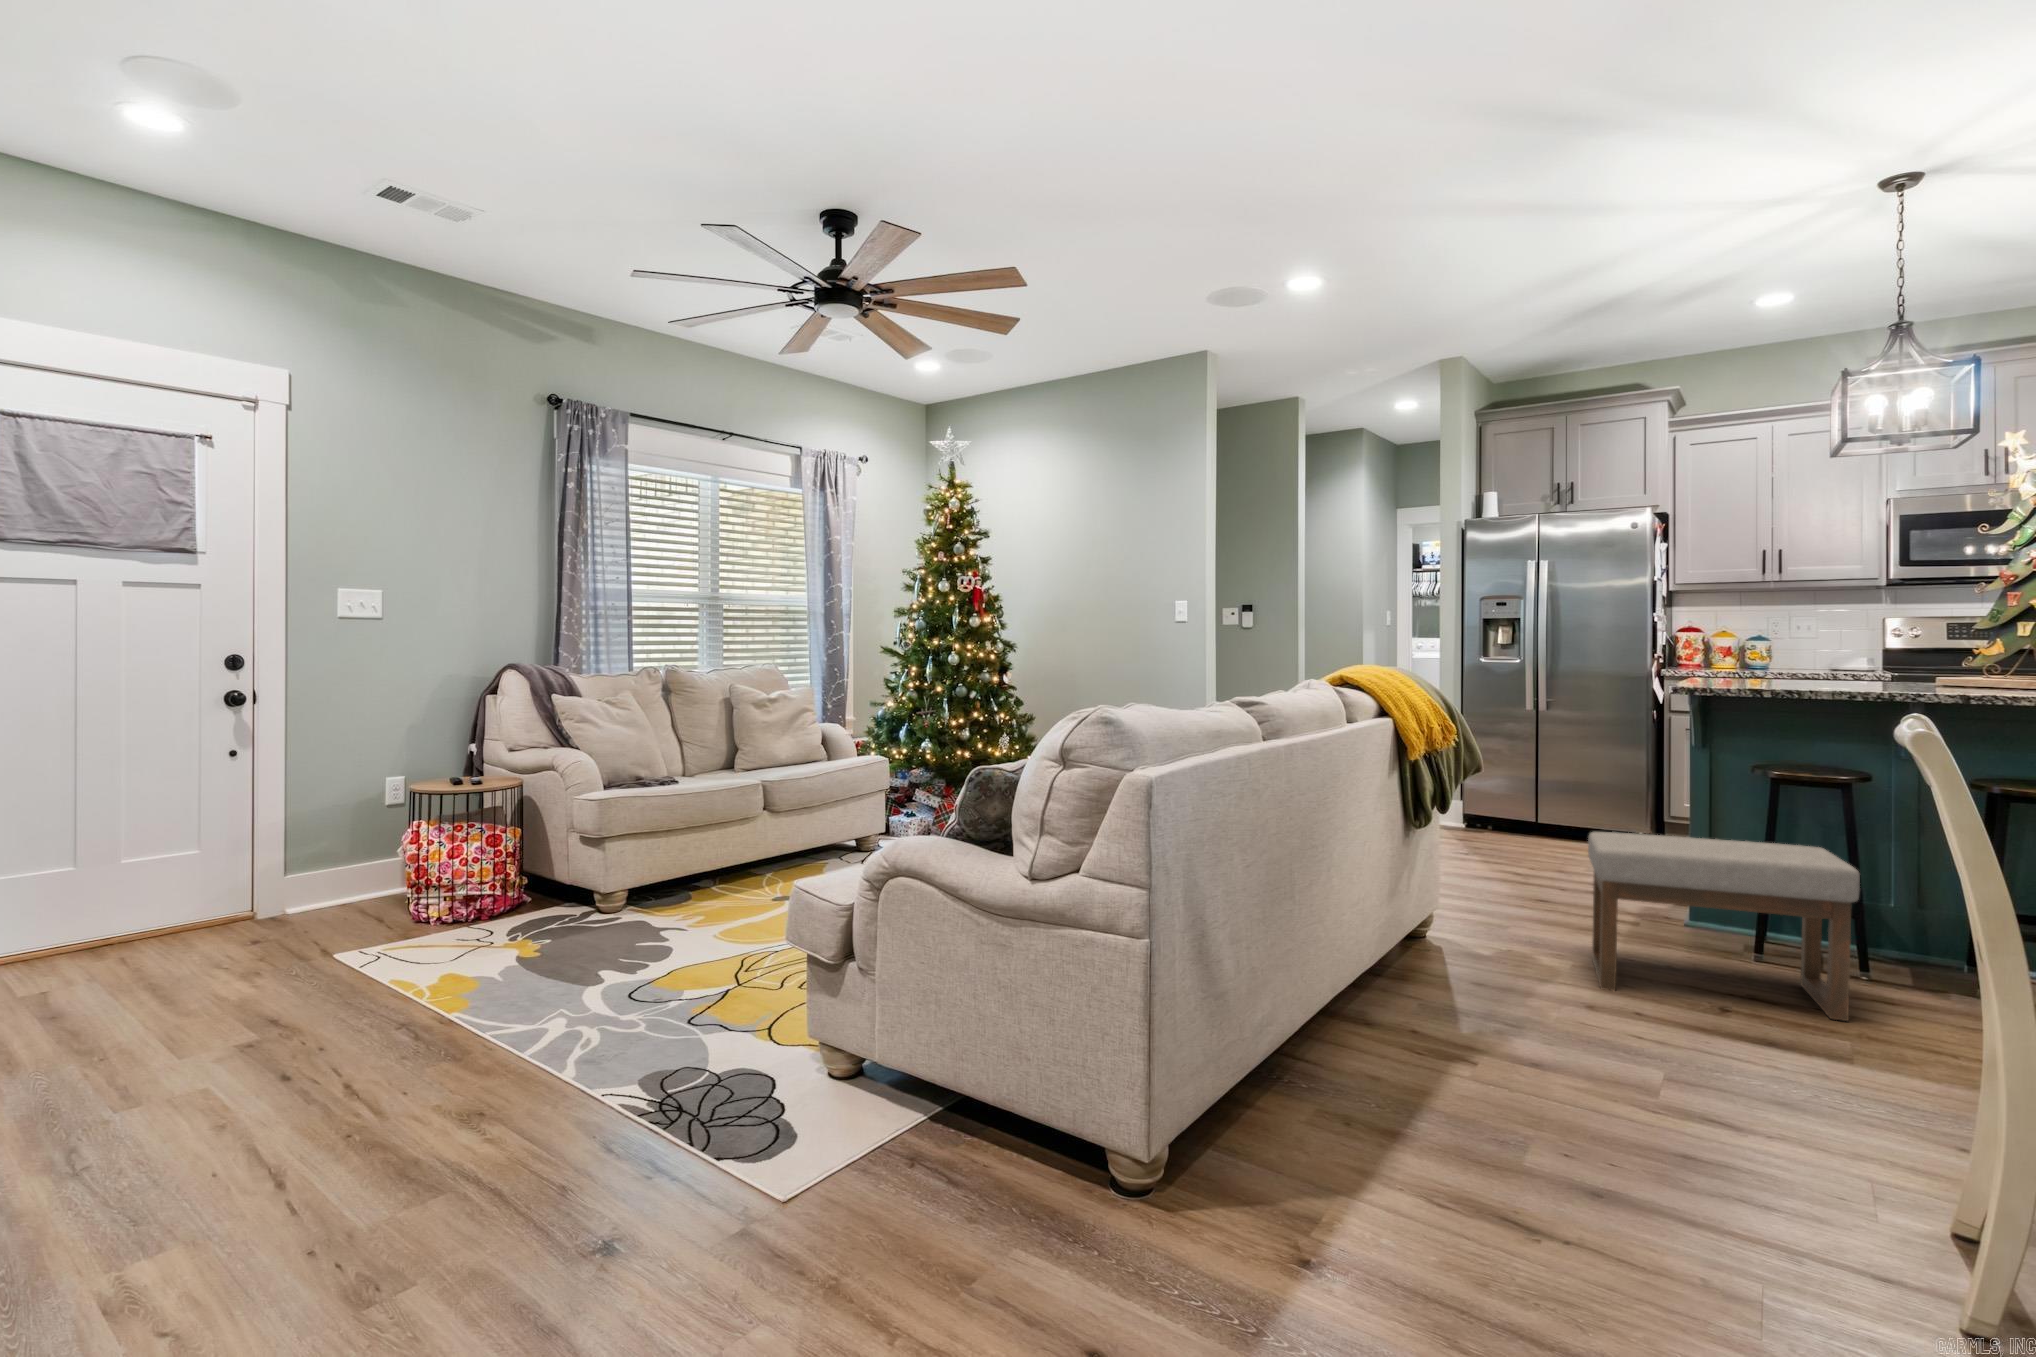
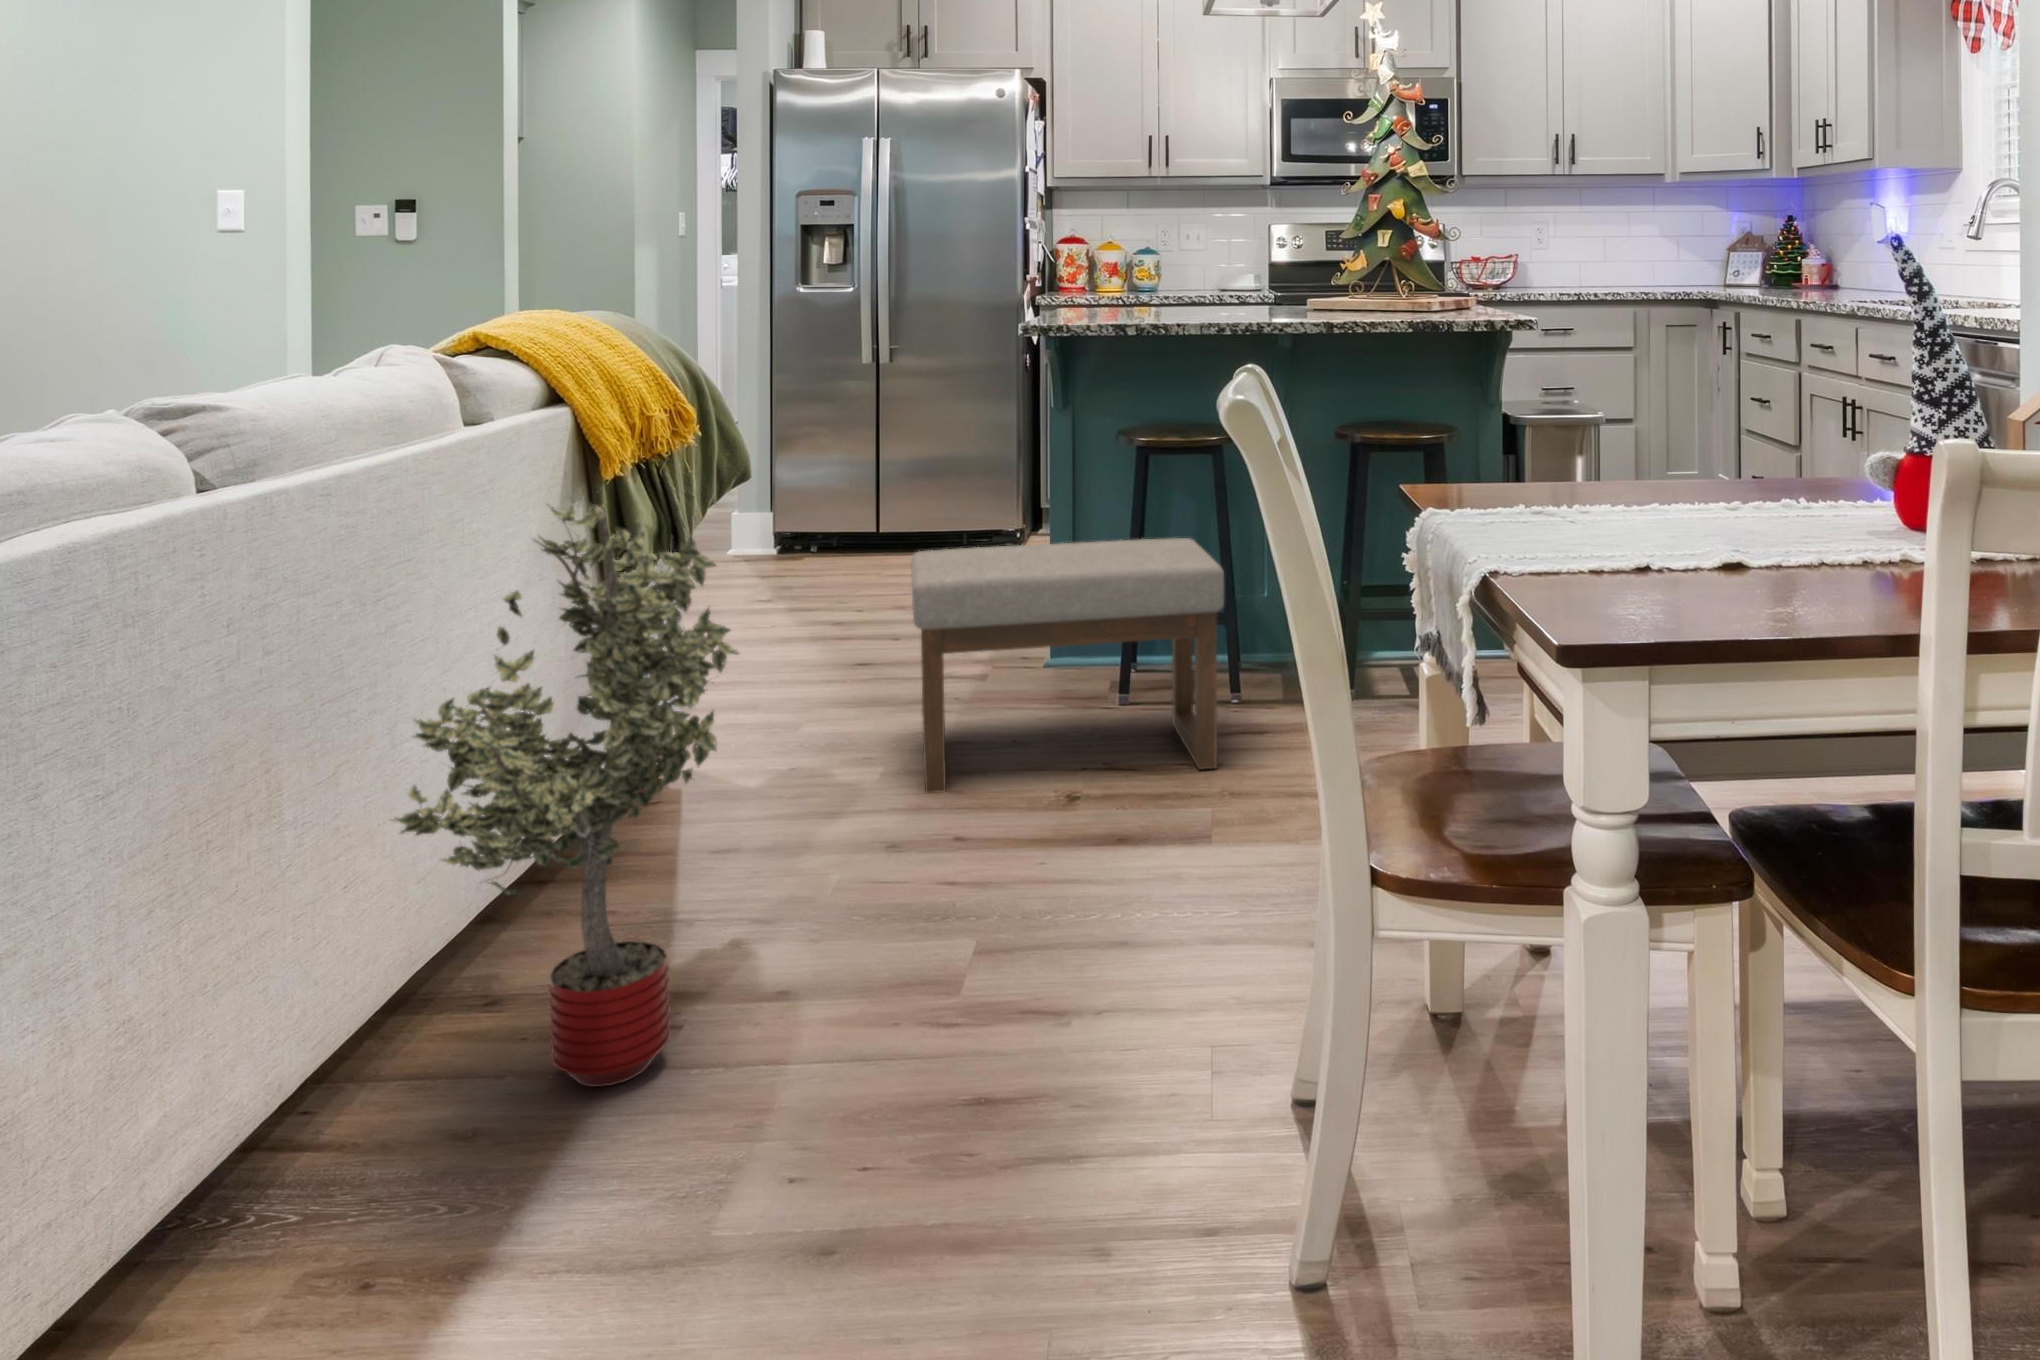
potted tree: none [1336,768,1513,1093] -> present [393,503,739,1087]

